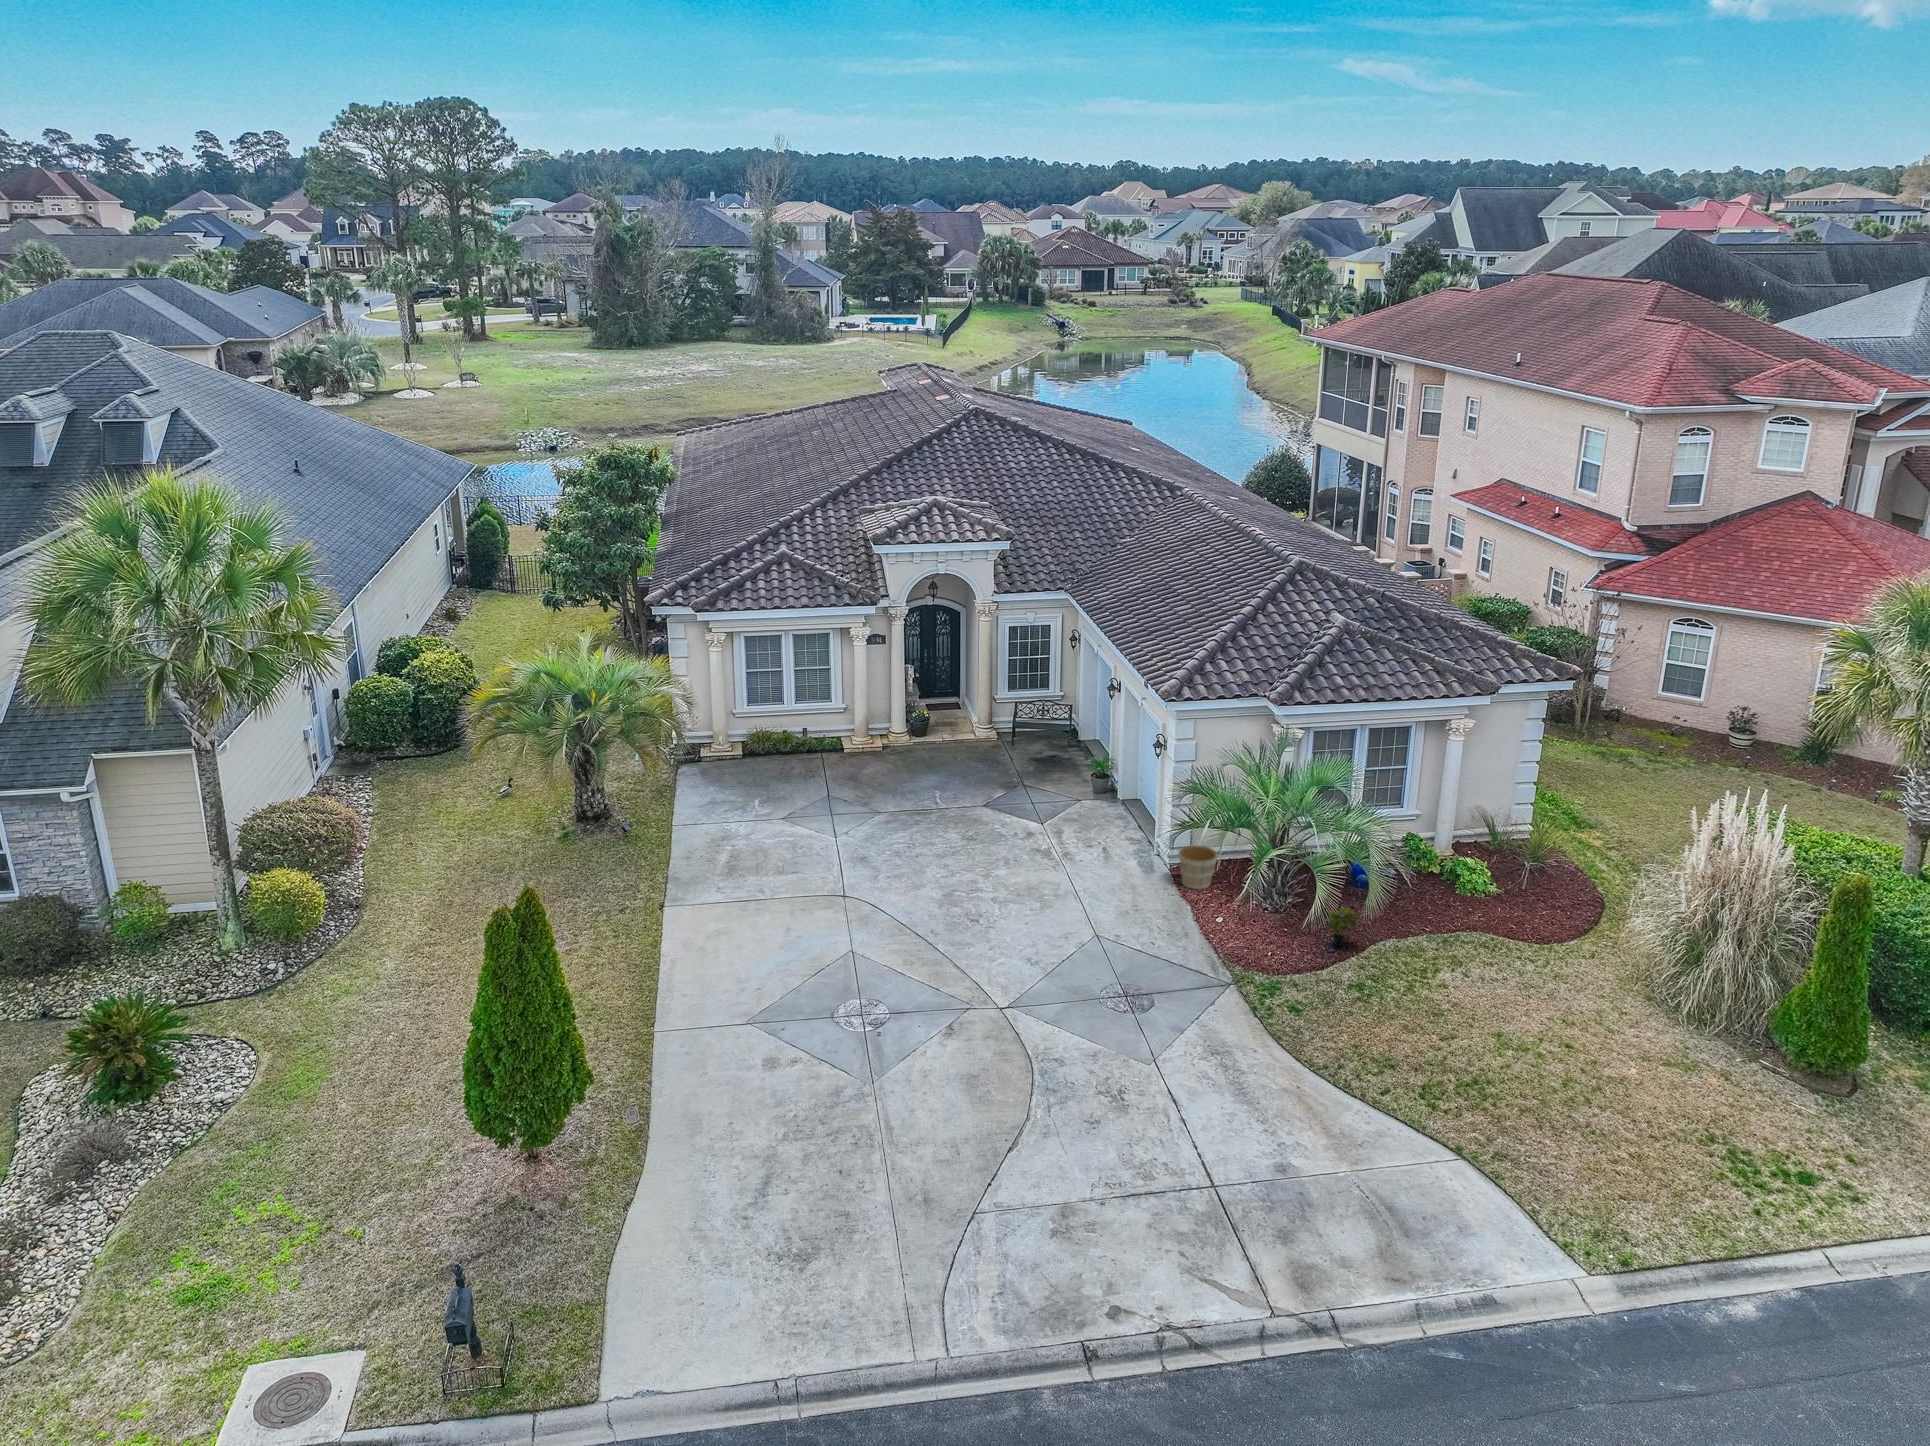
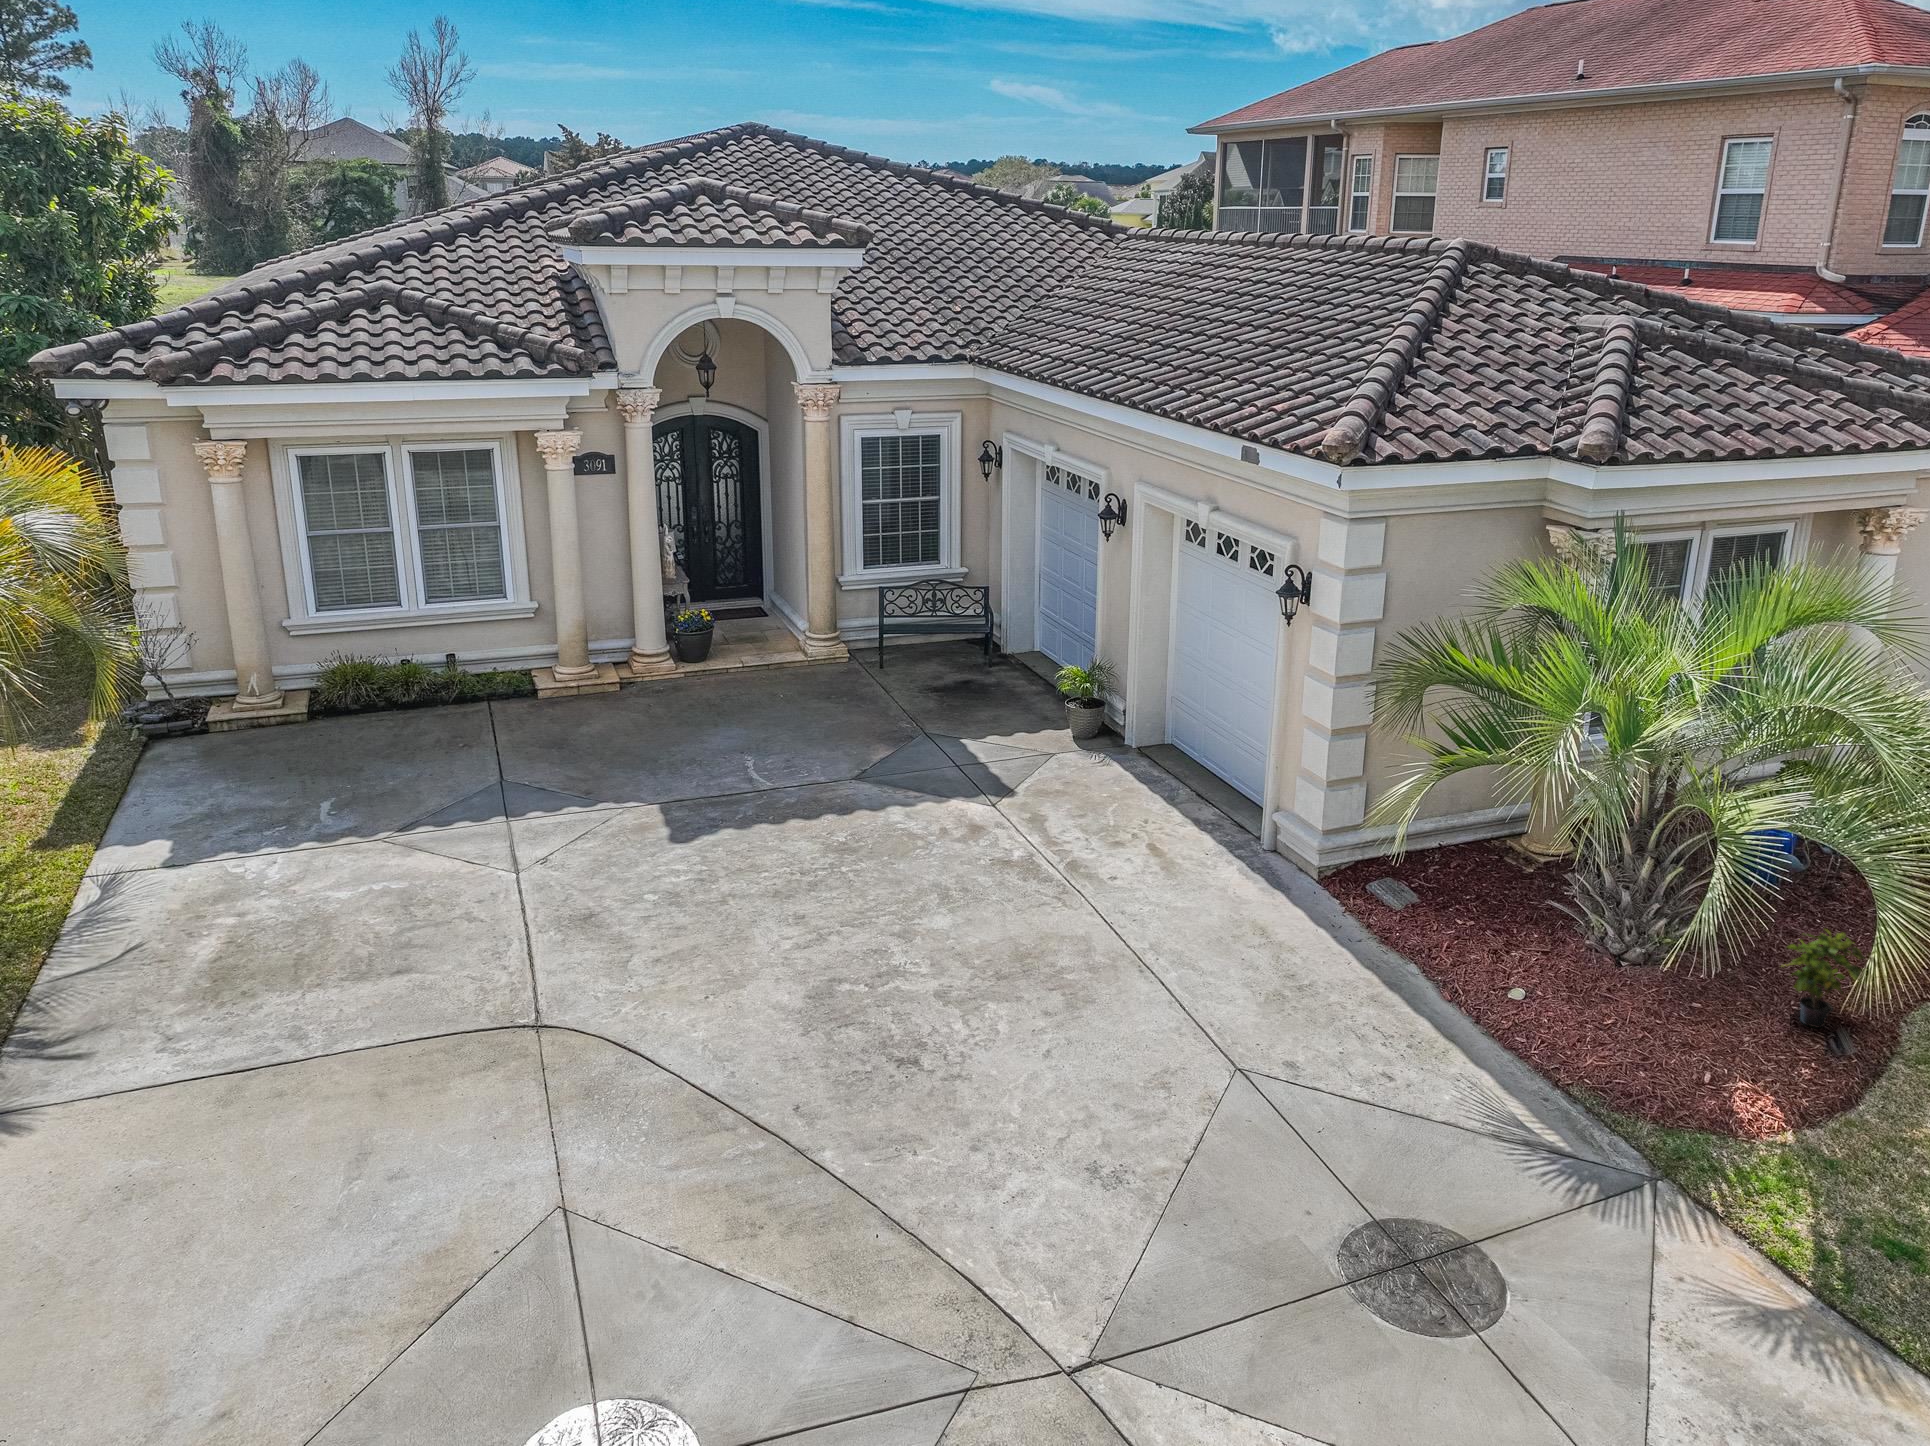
wooden bucket: present [1178,845,1218,890] -> none [1347,815,1442,918]

